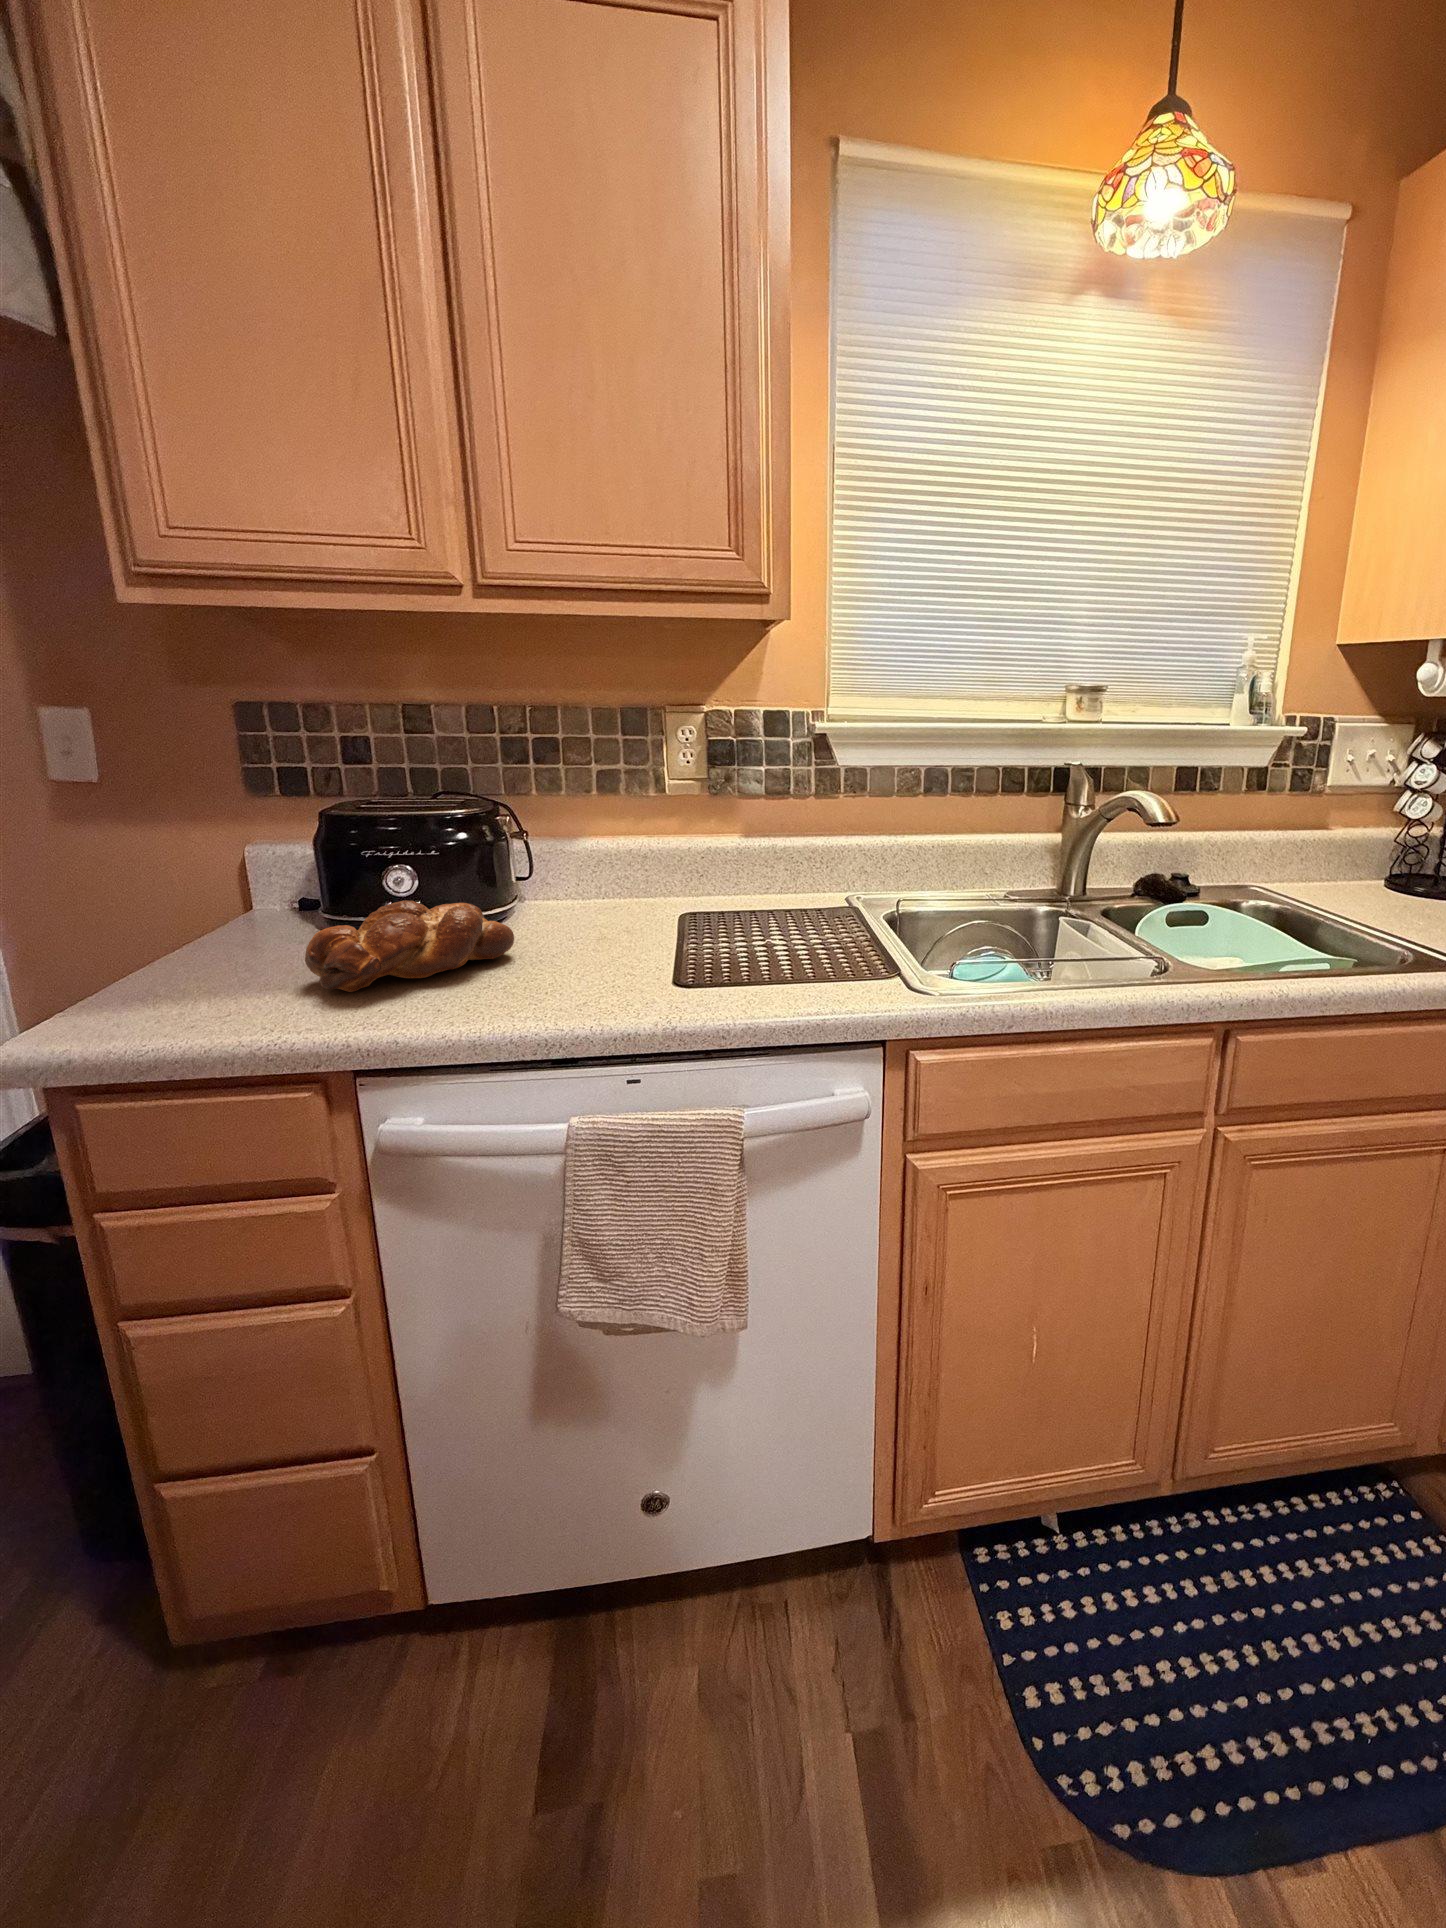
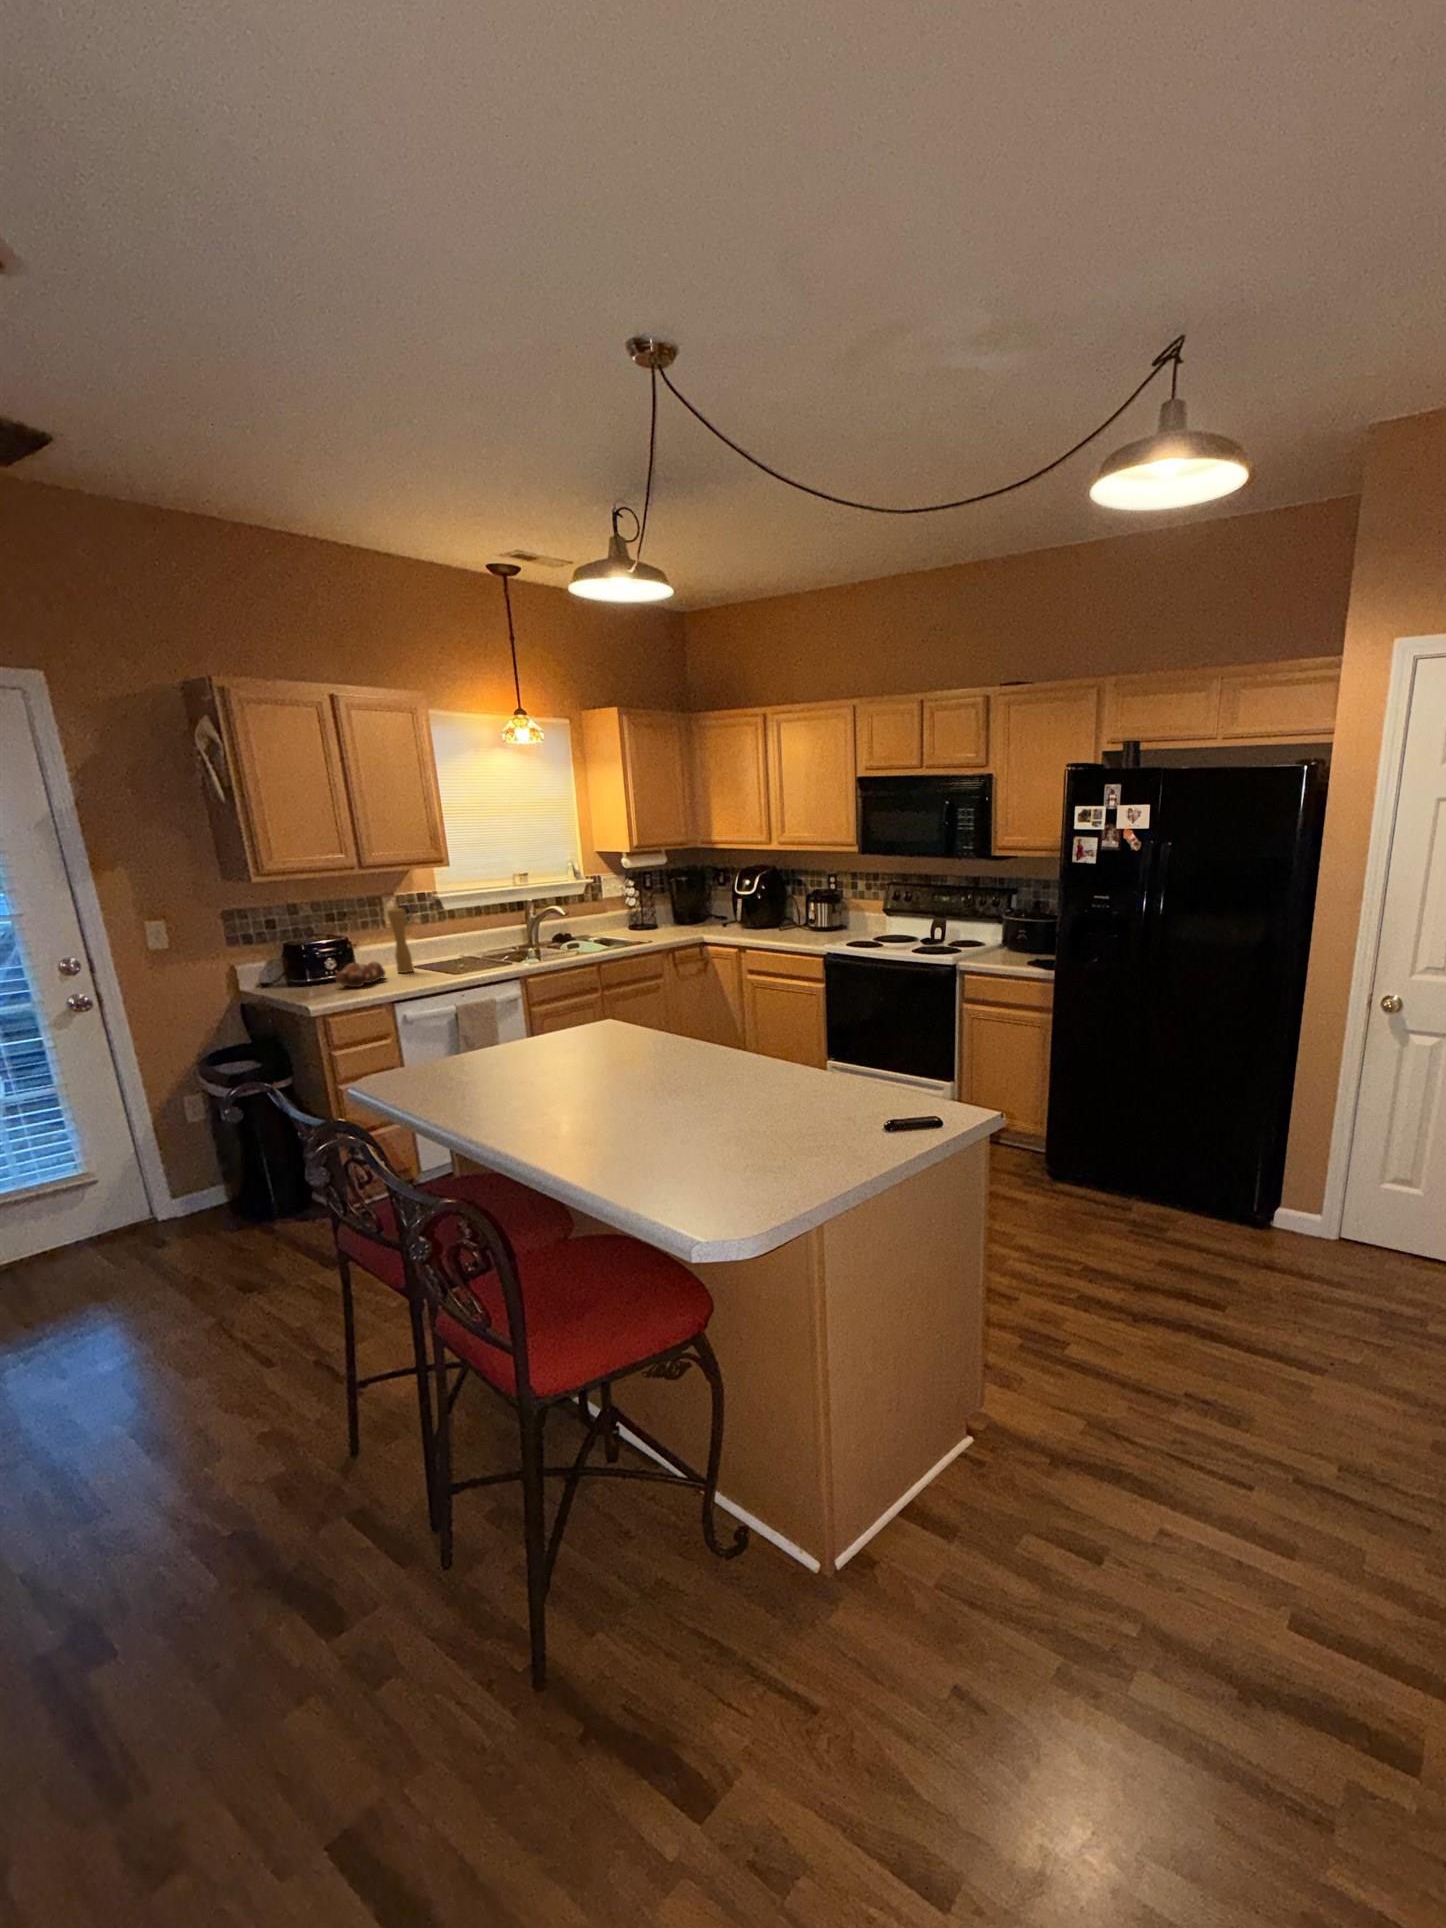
pepper mill: none [566,740,628,948] -> present [387,908,414,973]

